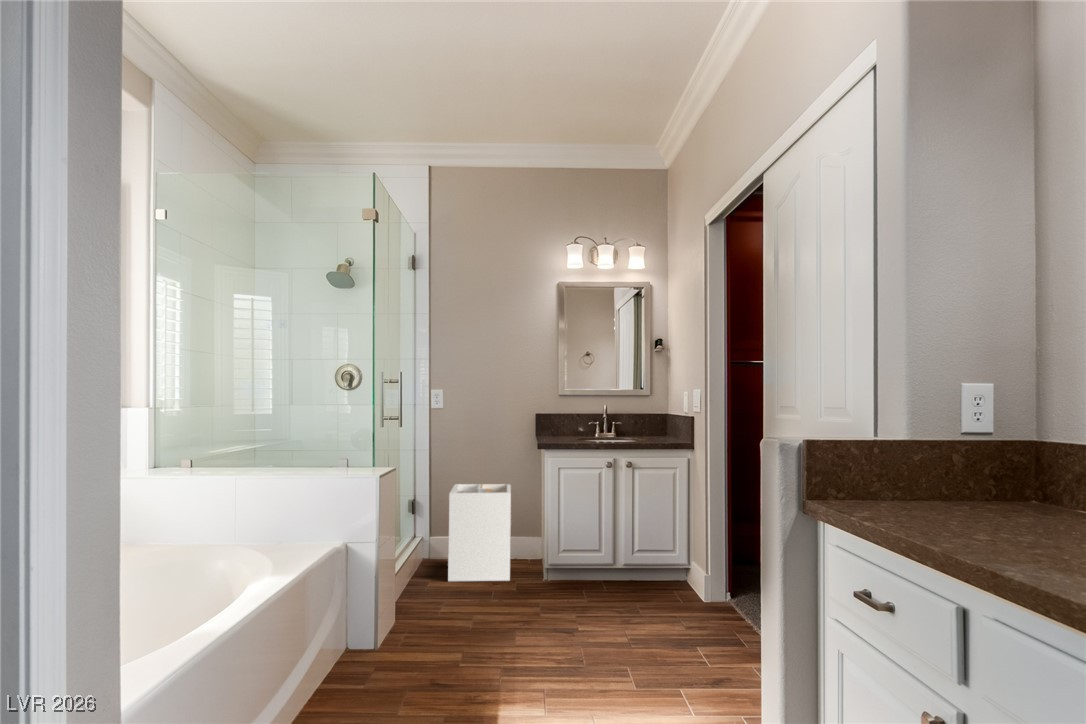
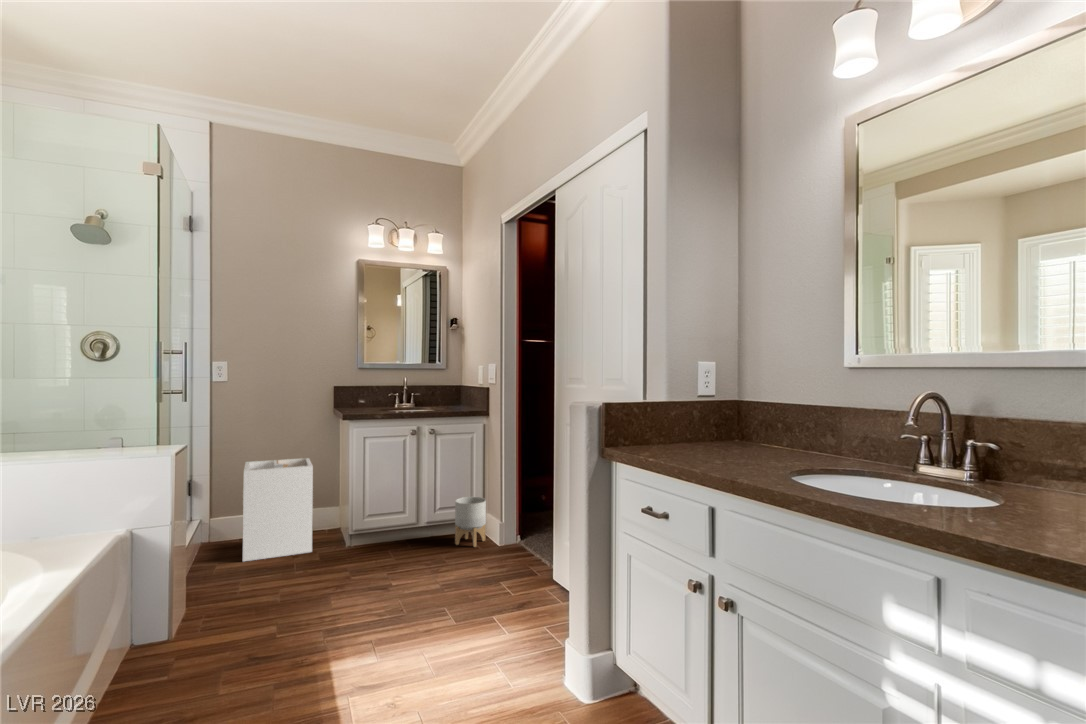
planter: none [655,541,691,599] -> present [455,497,486,547]

